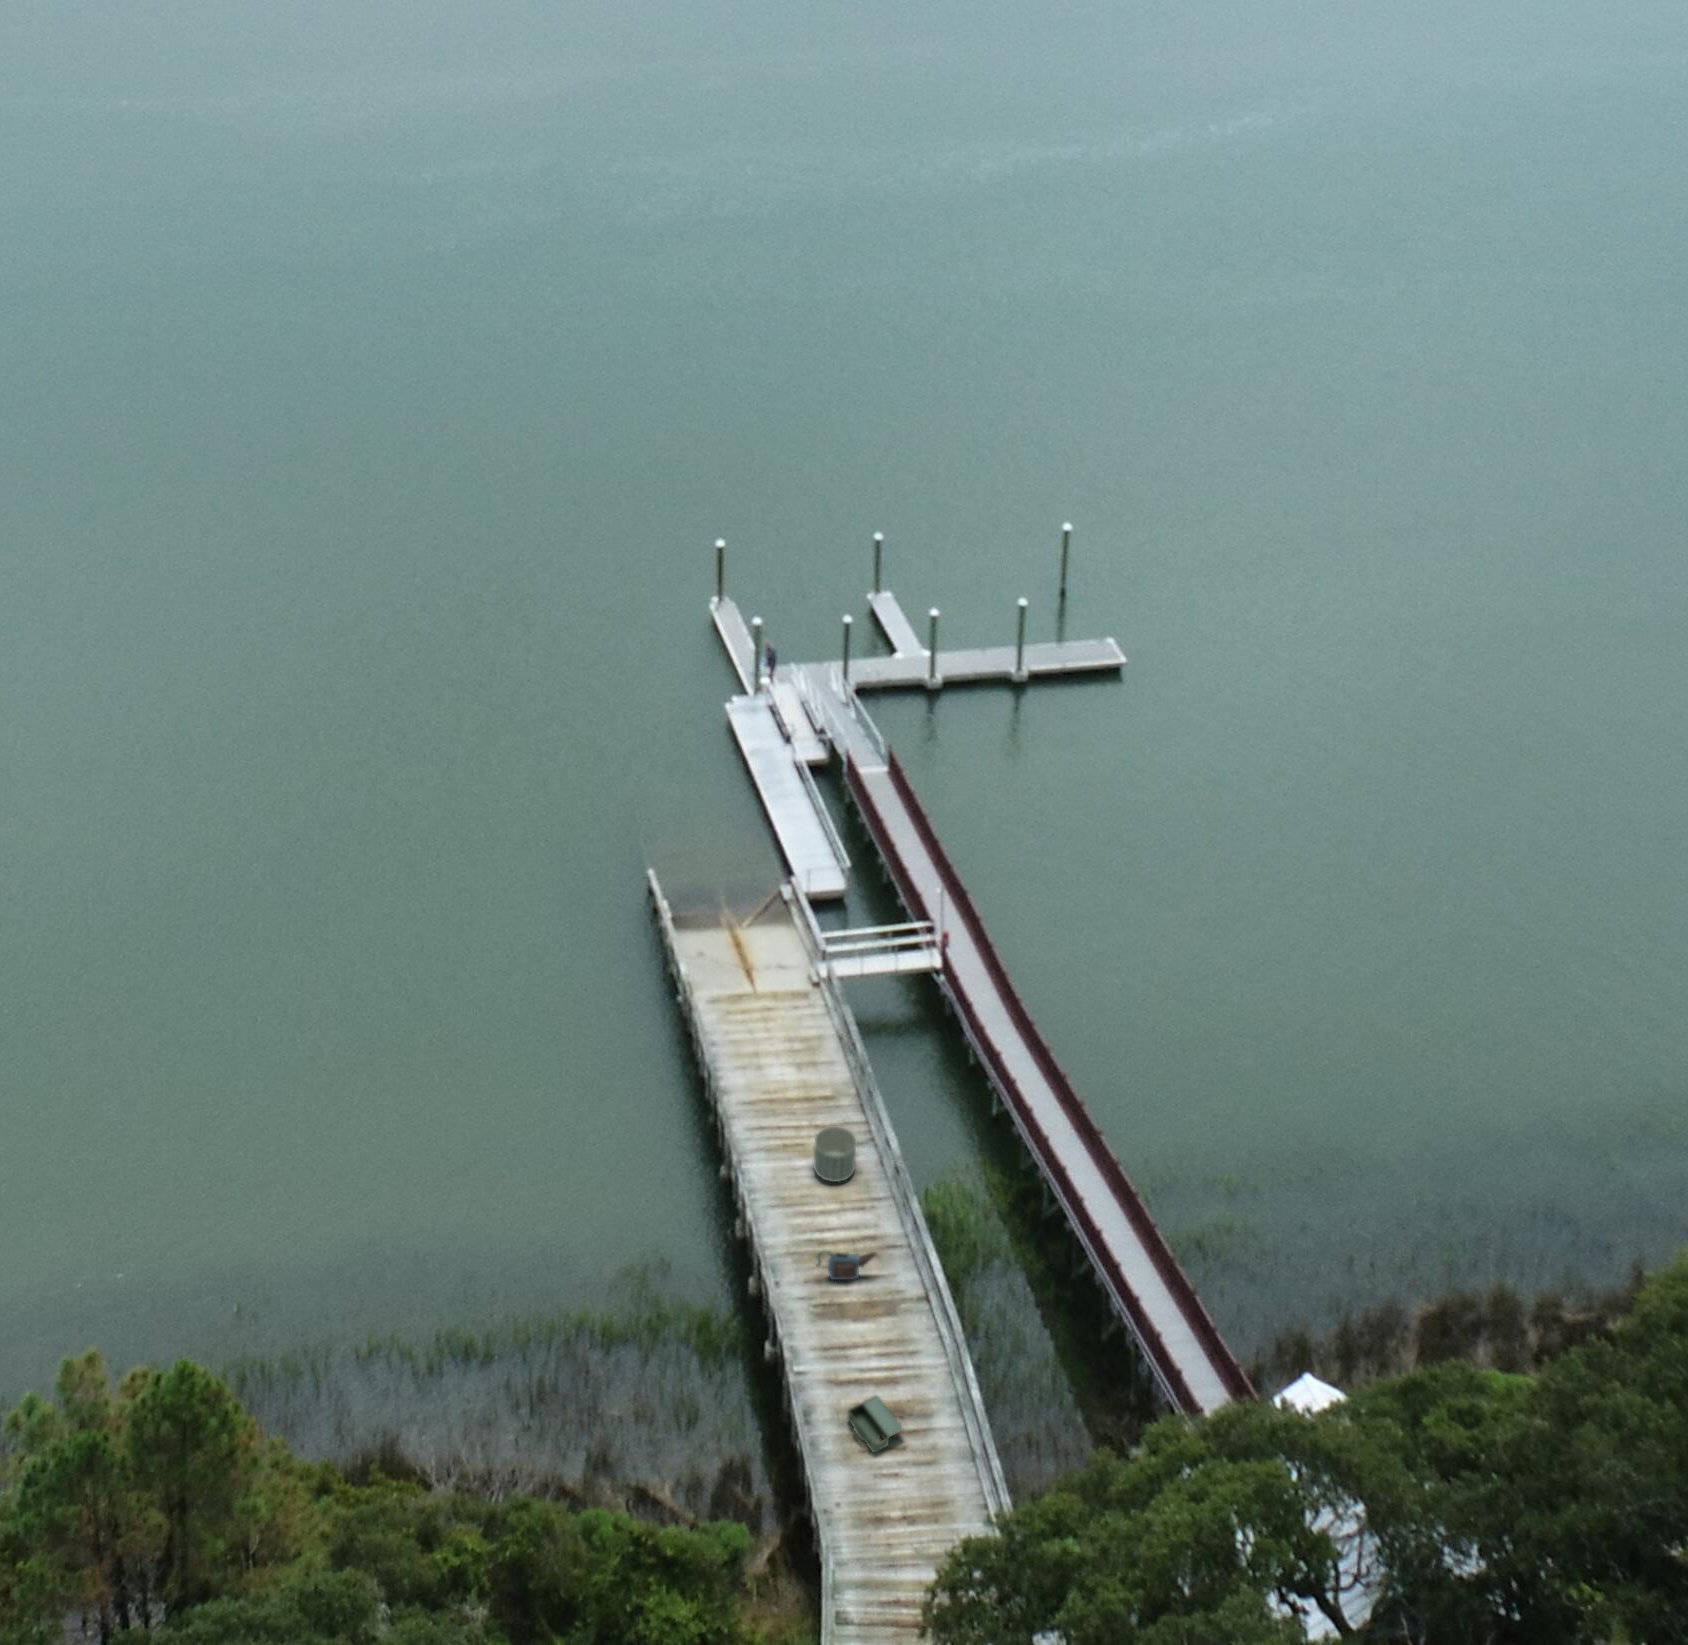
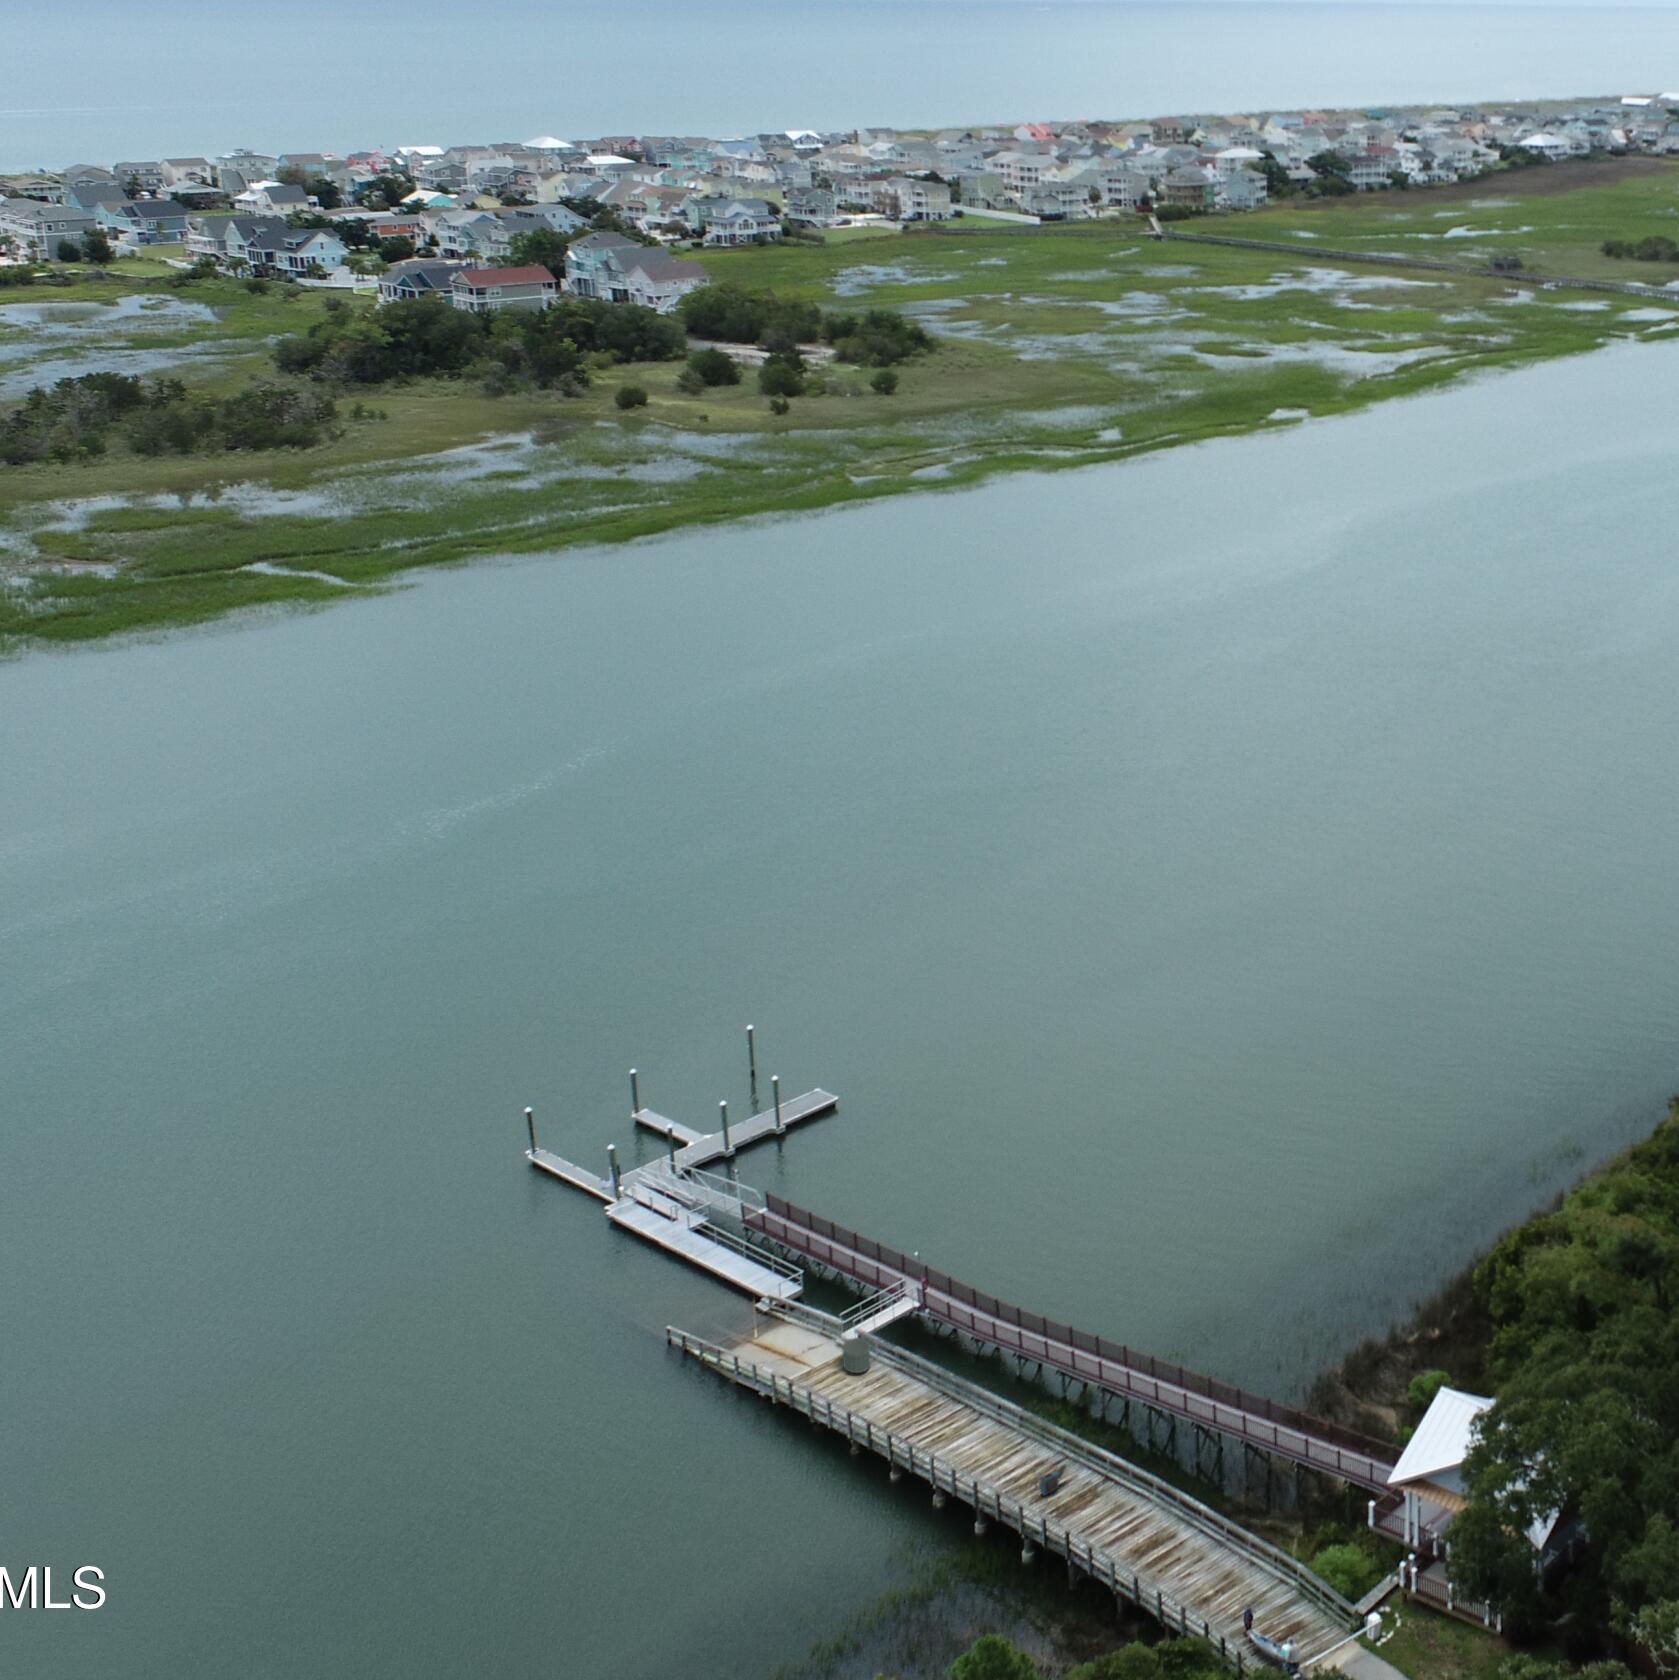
planter: present [814,1127,856,1182] -> present [842,1338,870,1373]
toolbox: present [848,1396,903,1453] -> none [1134,1538,1173,1570]

